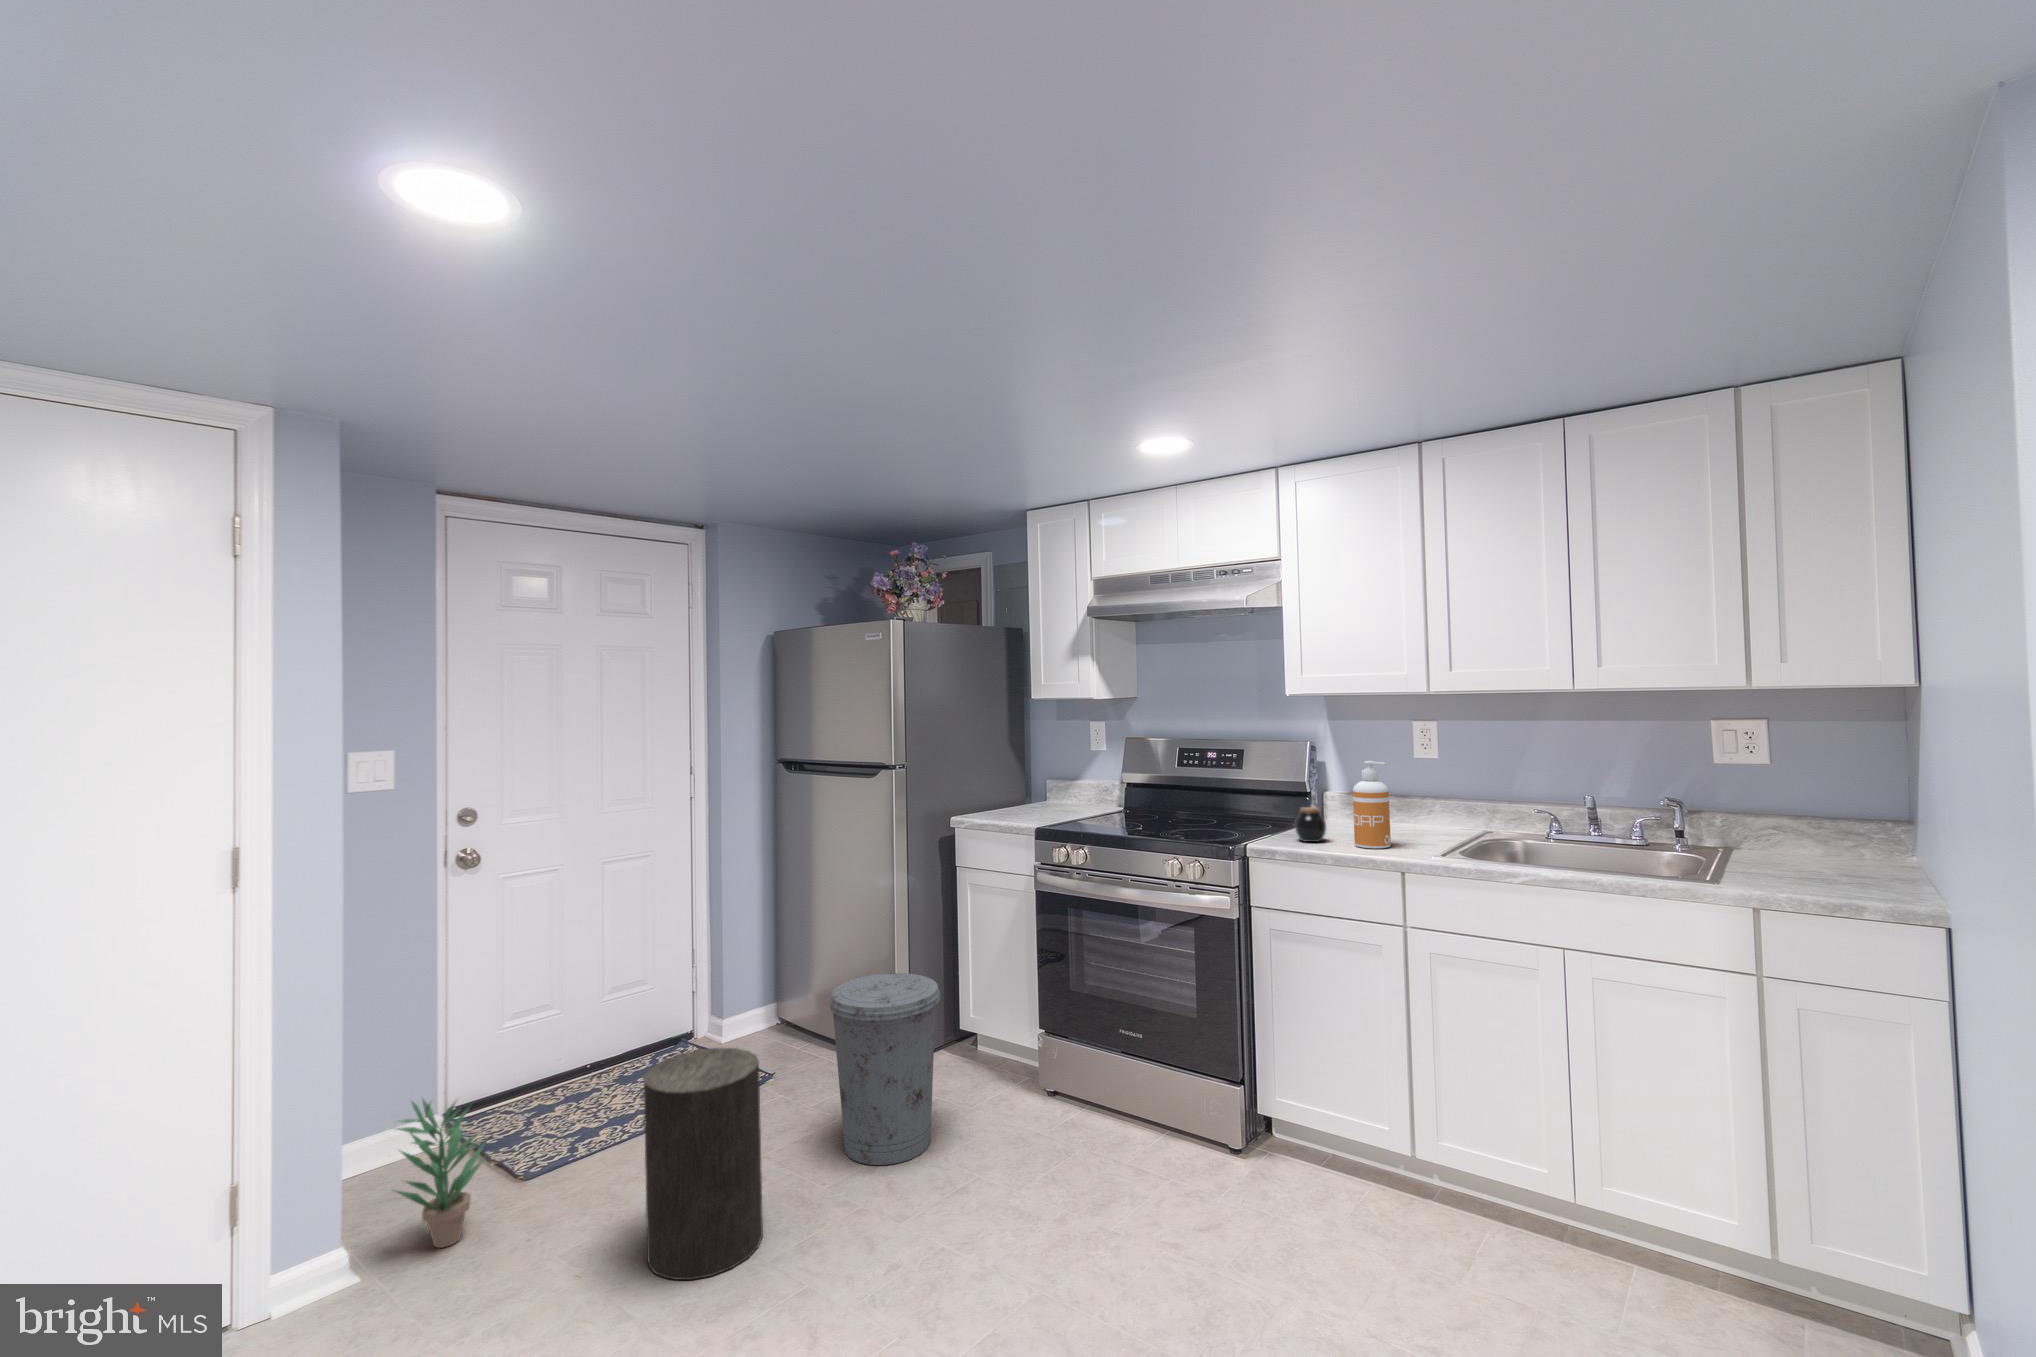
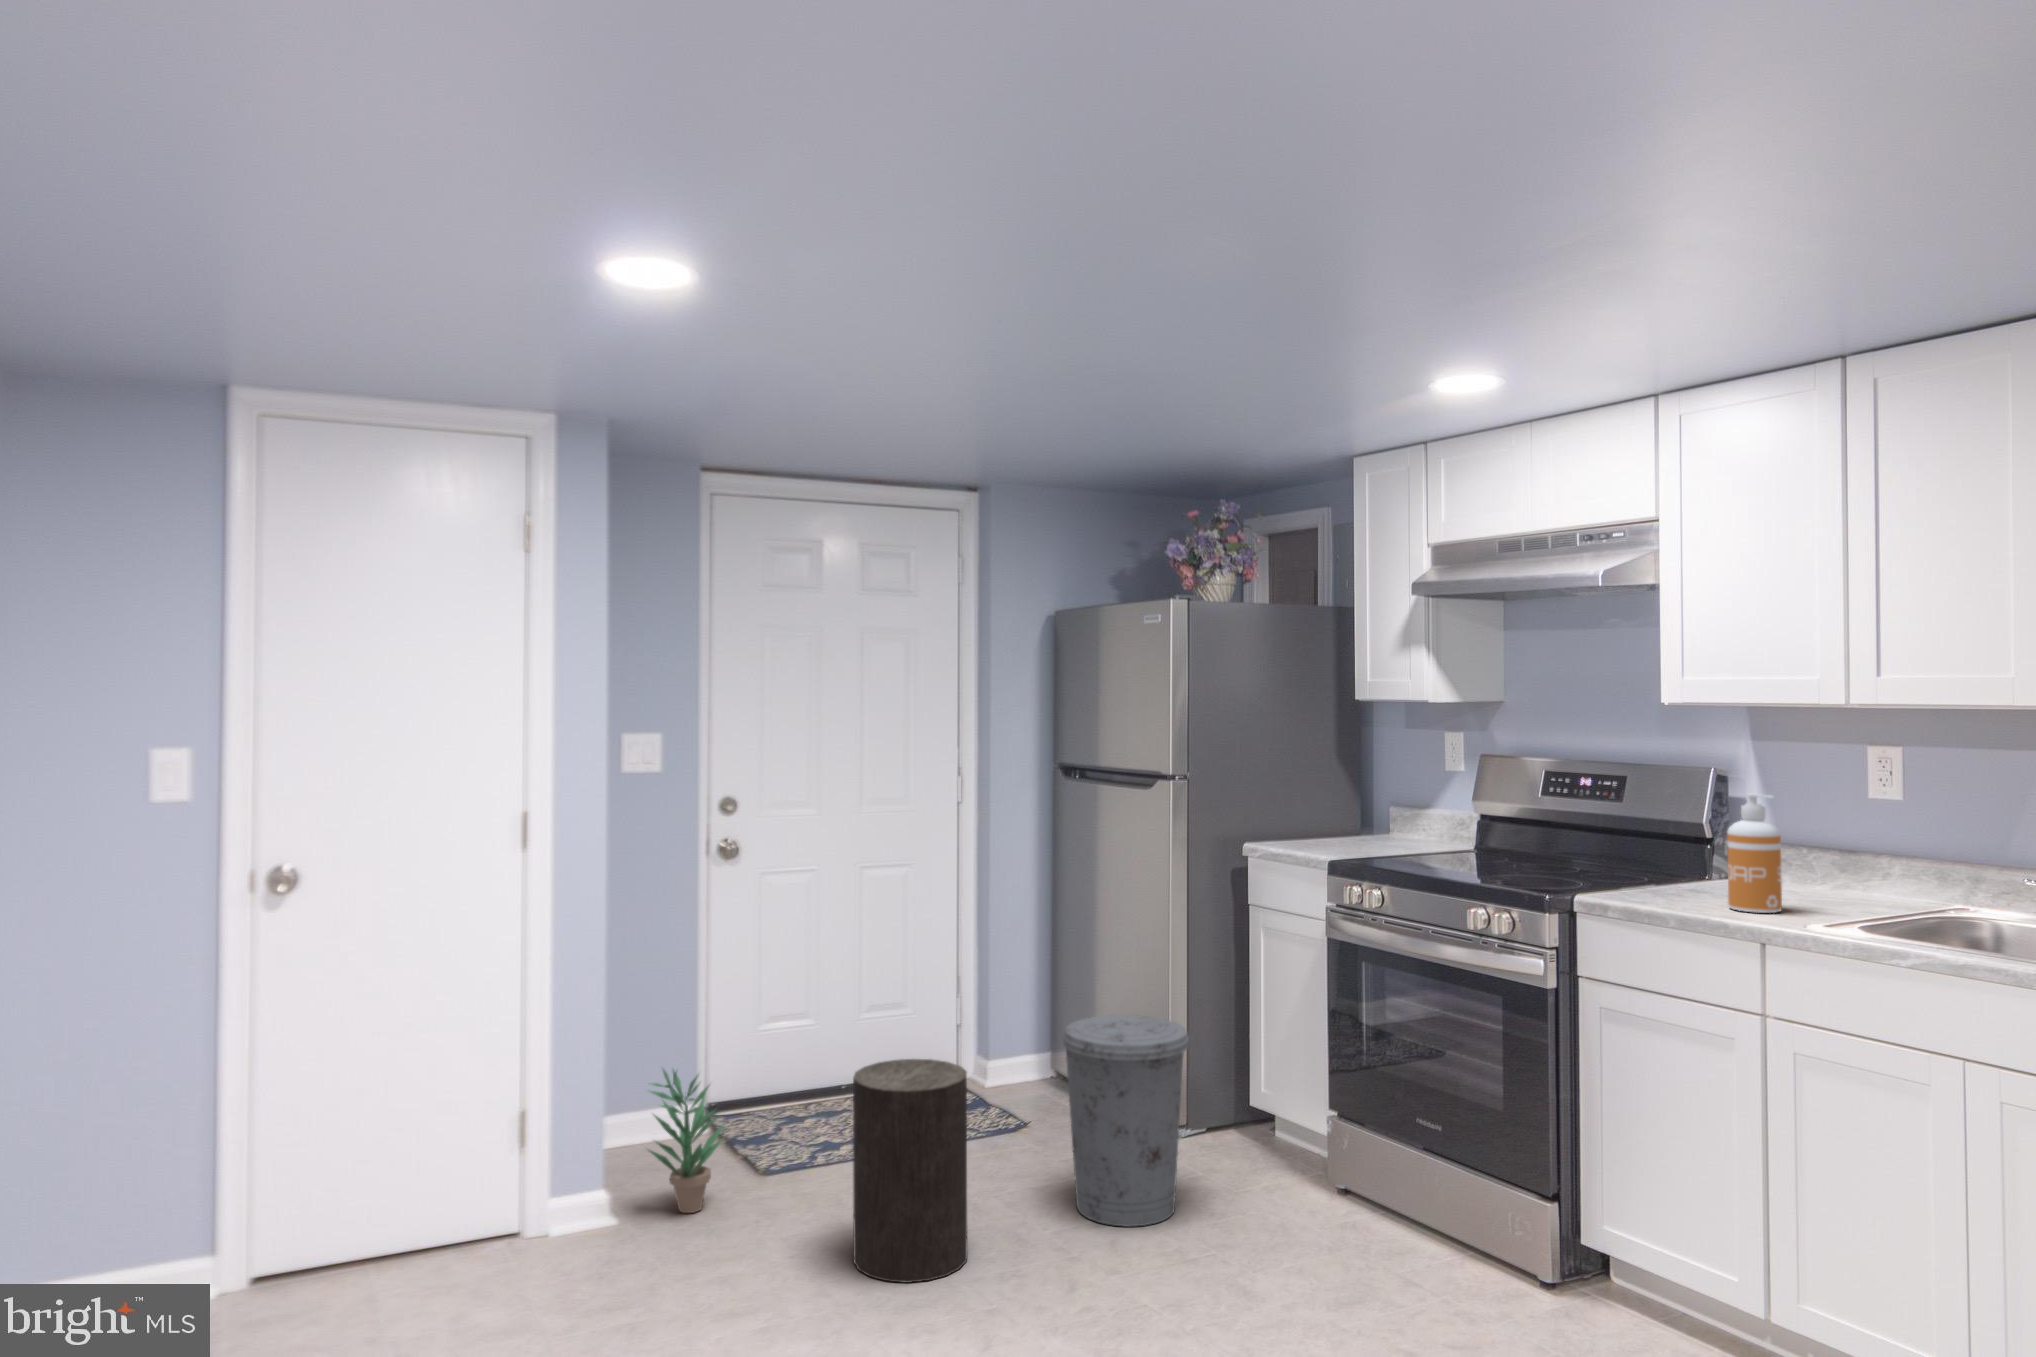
jar: present [1295,807,1326,842] -> none [1652,853,1697,900]

